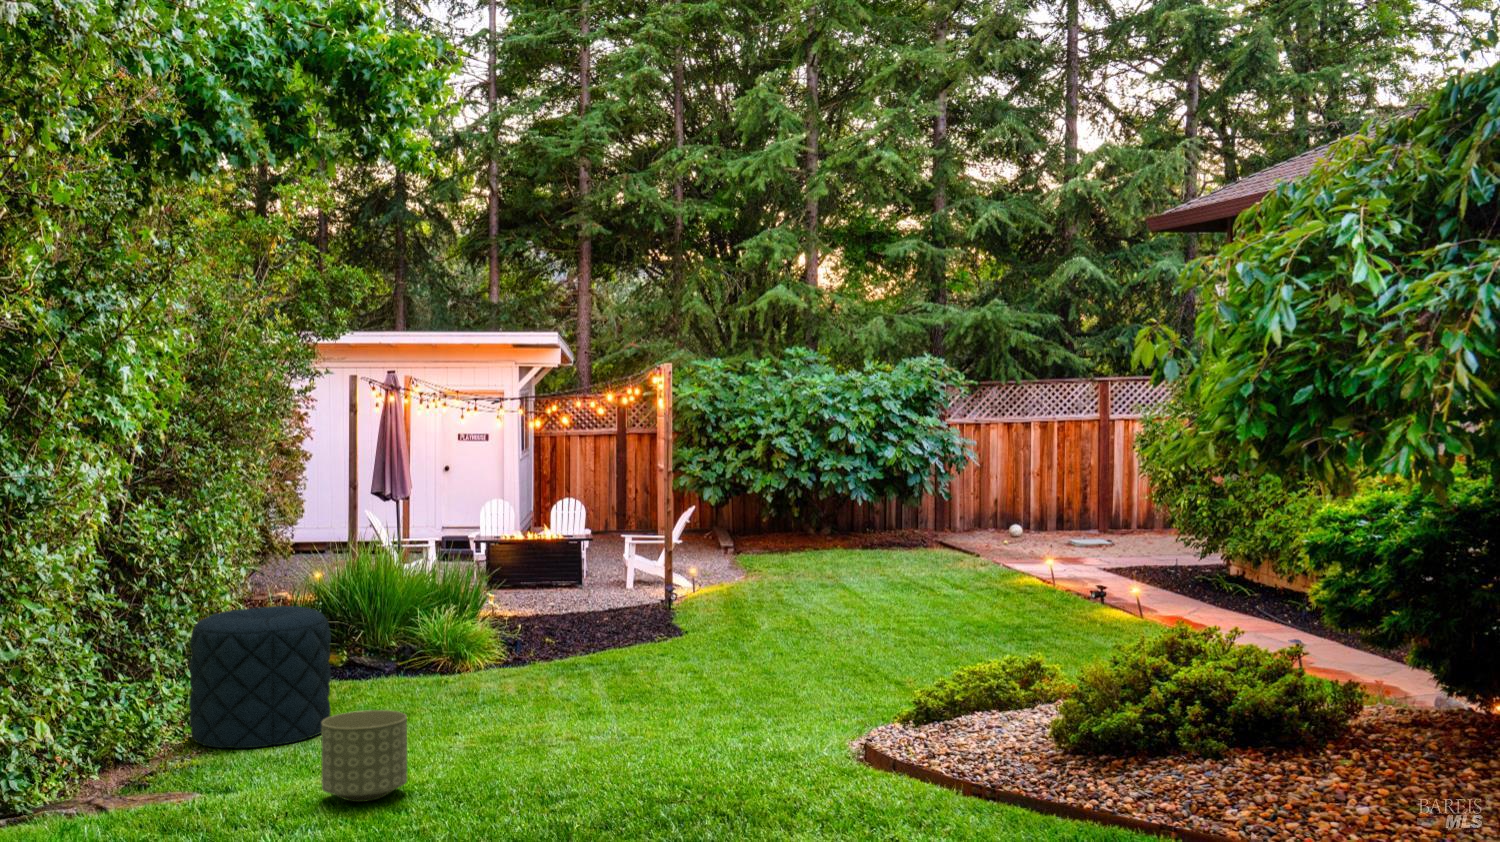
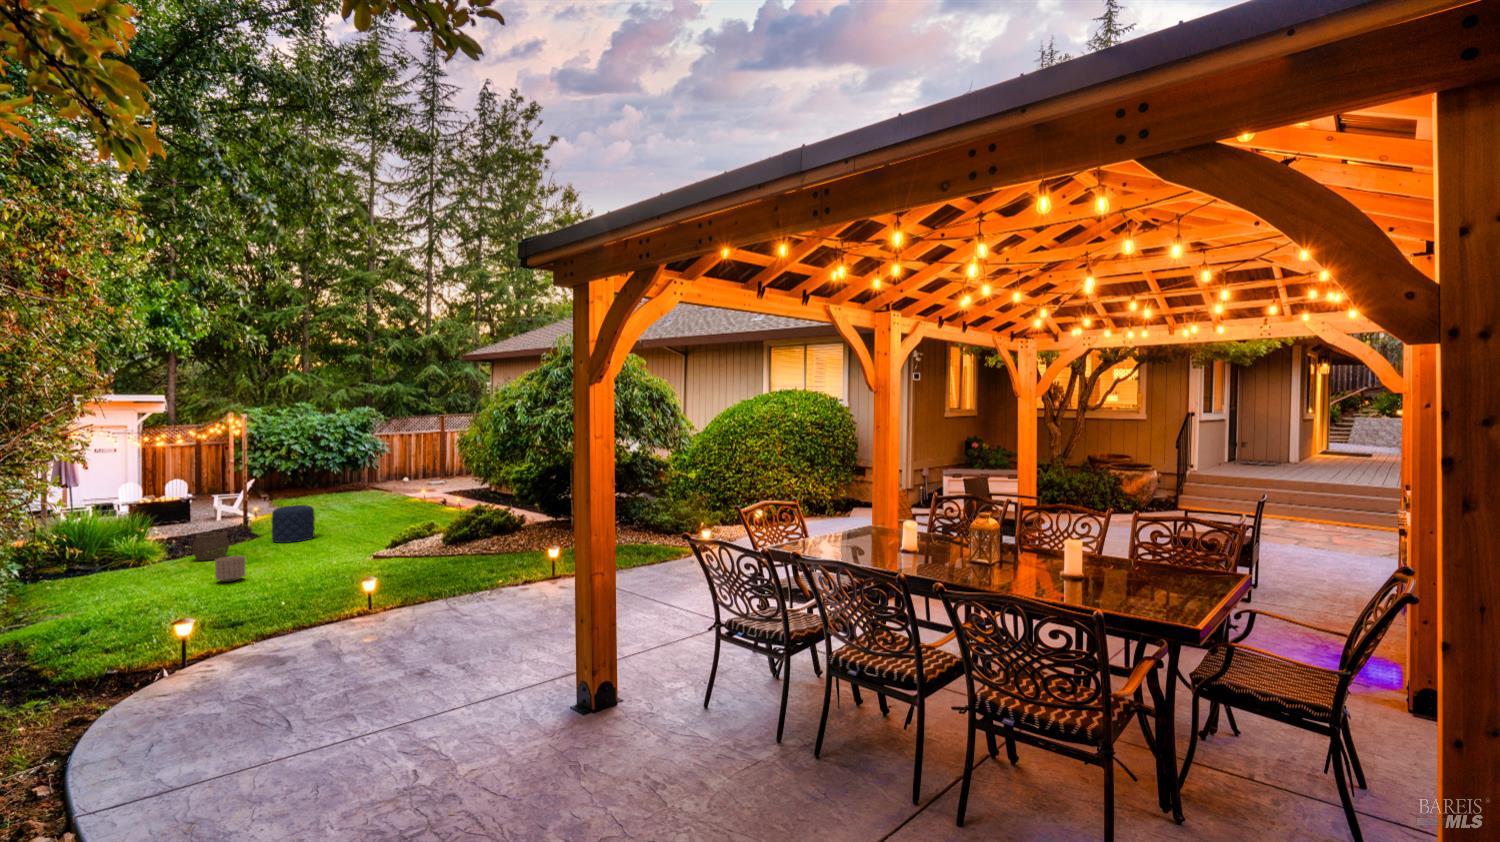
pouf: present [189,606,331,748] -> present [271,505,315,543]
woven basket: none [410,622,495,703] -> present [193,532,229,561]

